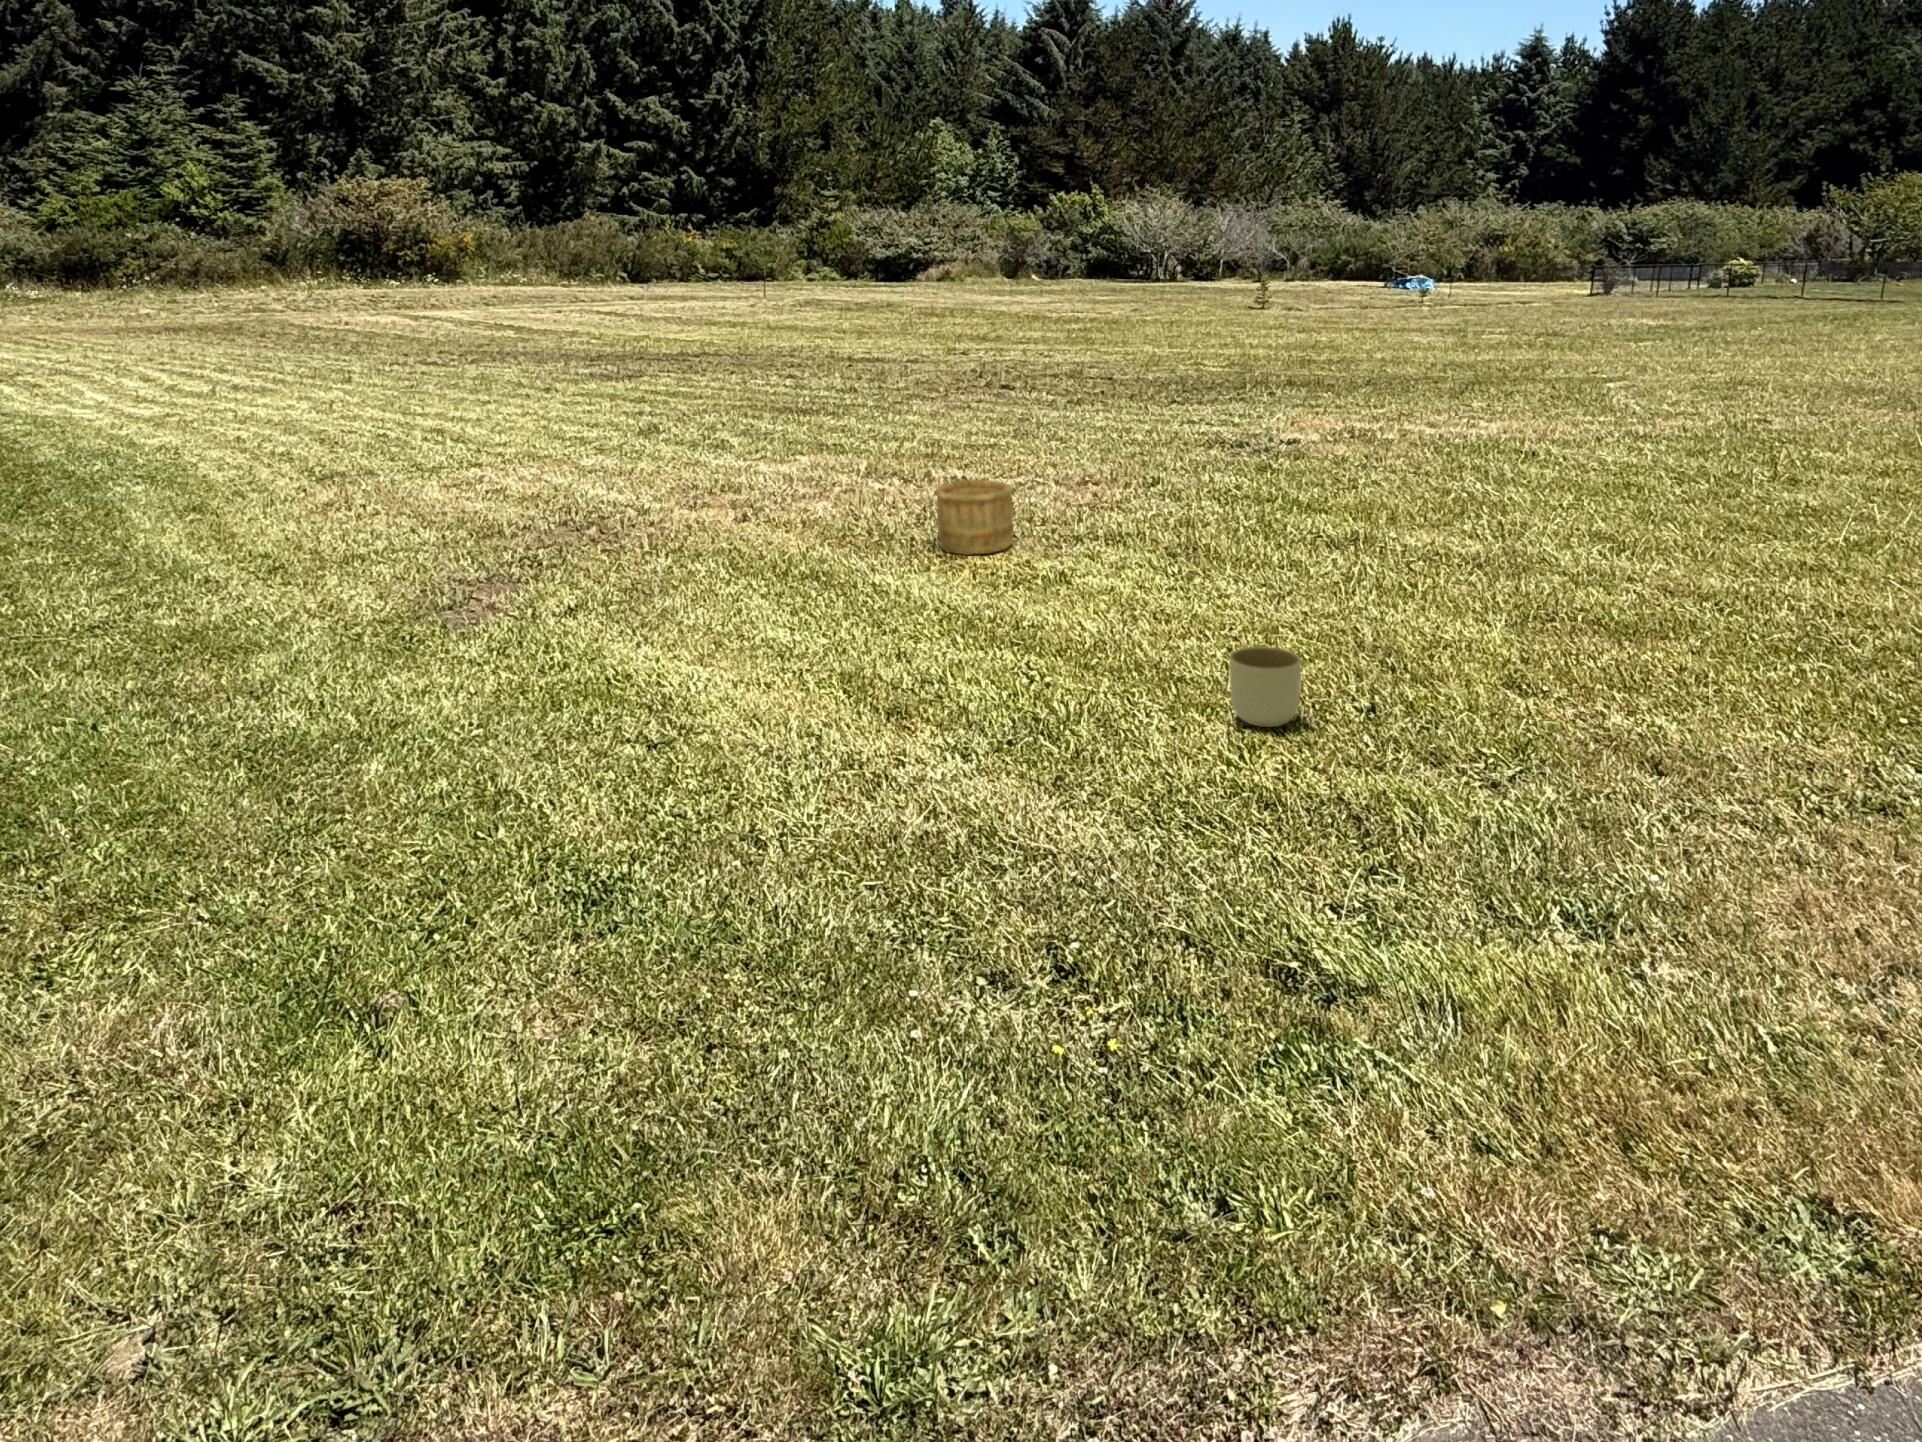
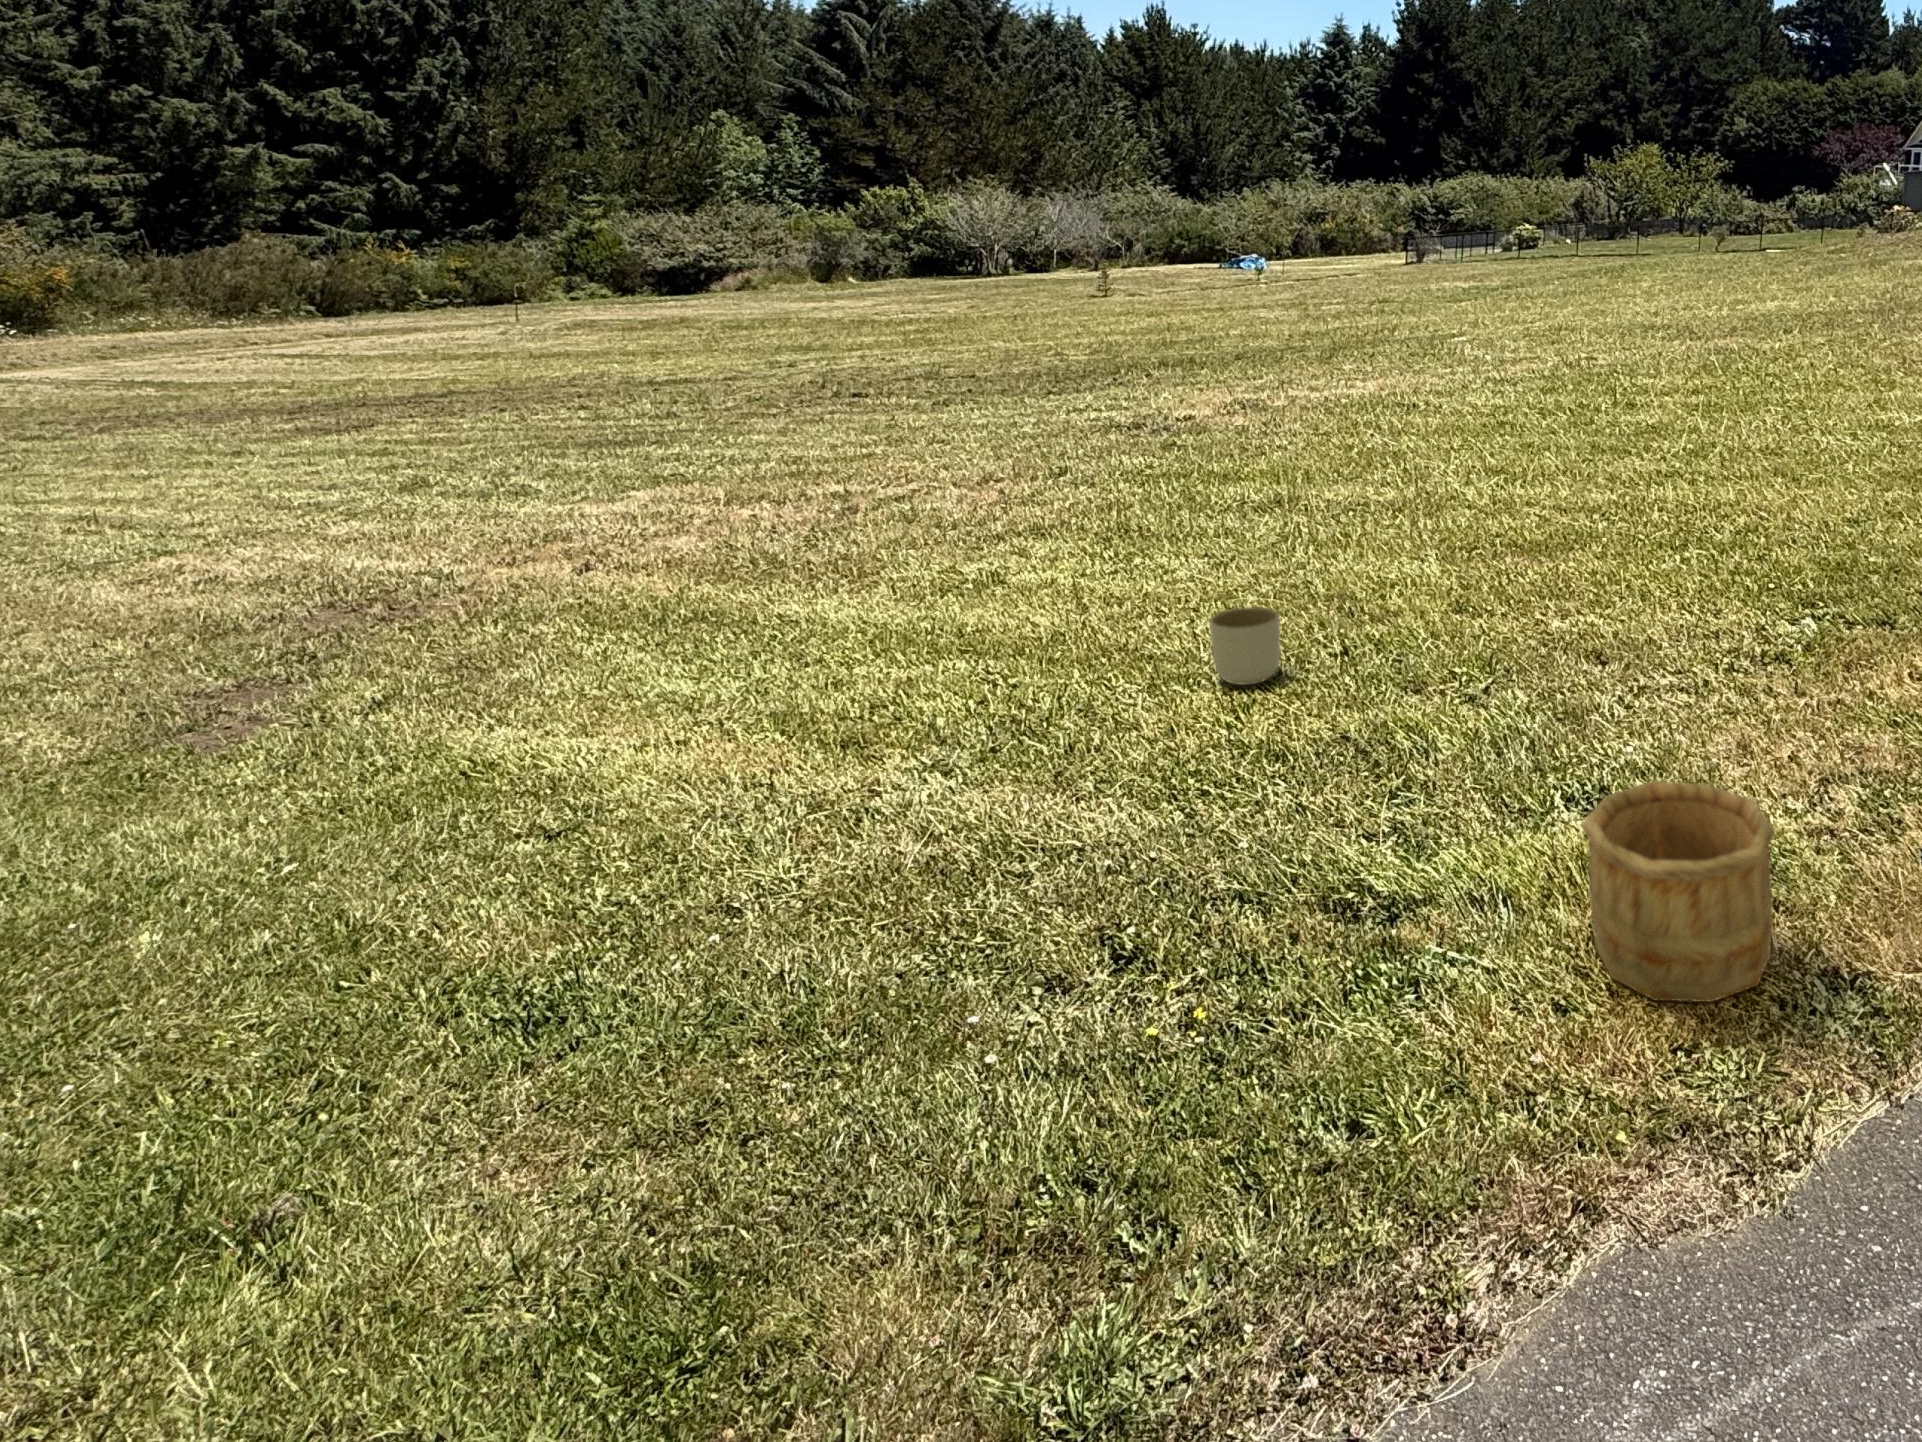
wooden bucket: present [934,480,1013,555] -> present [1582,781,1775,1002]

